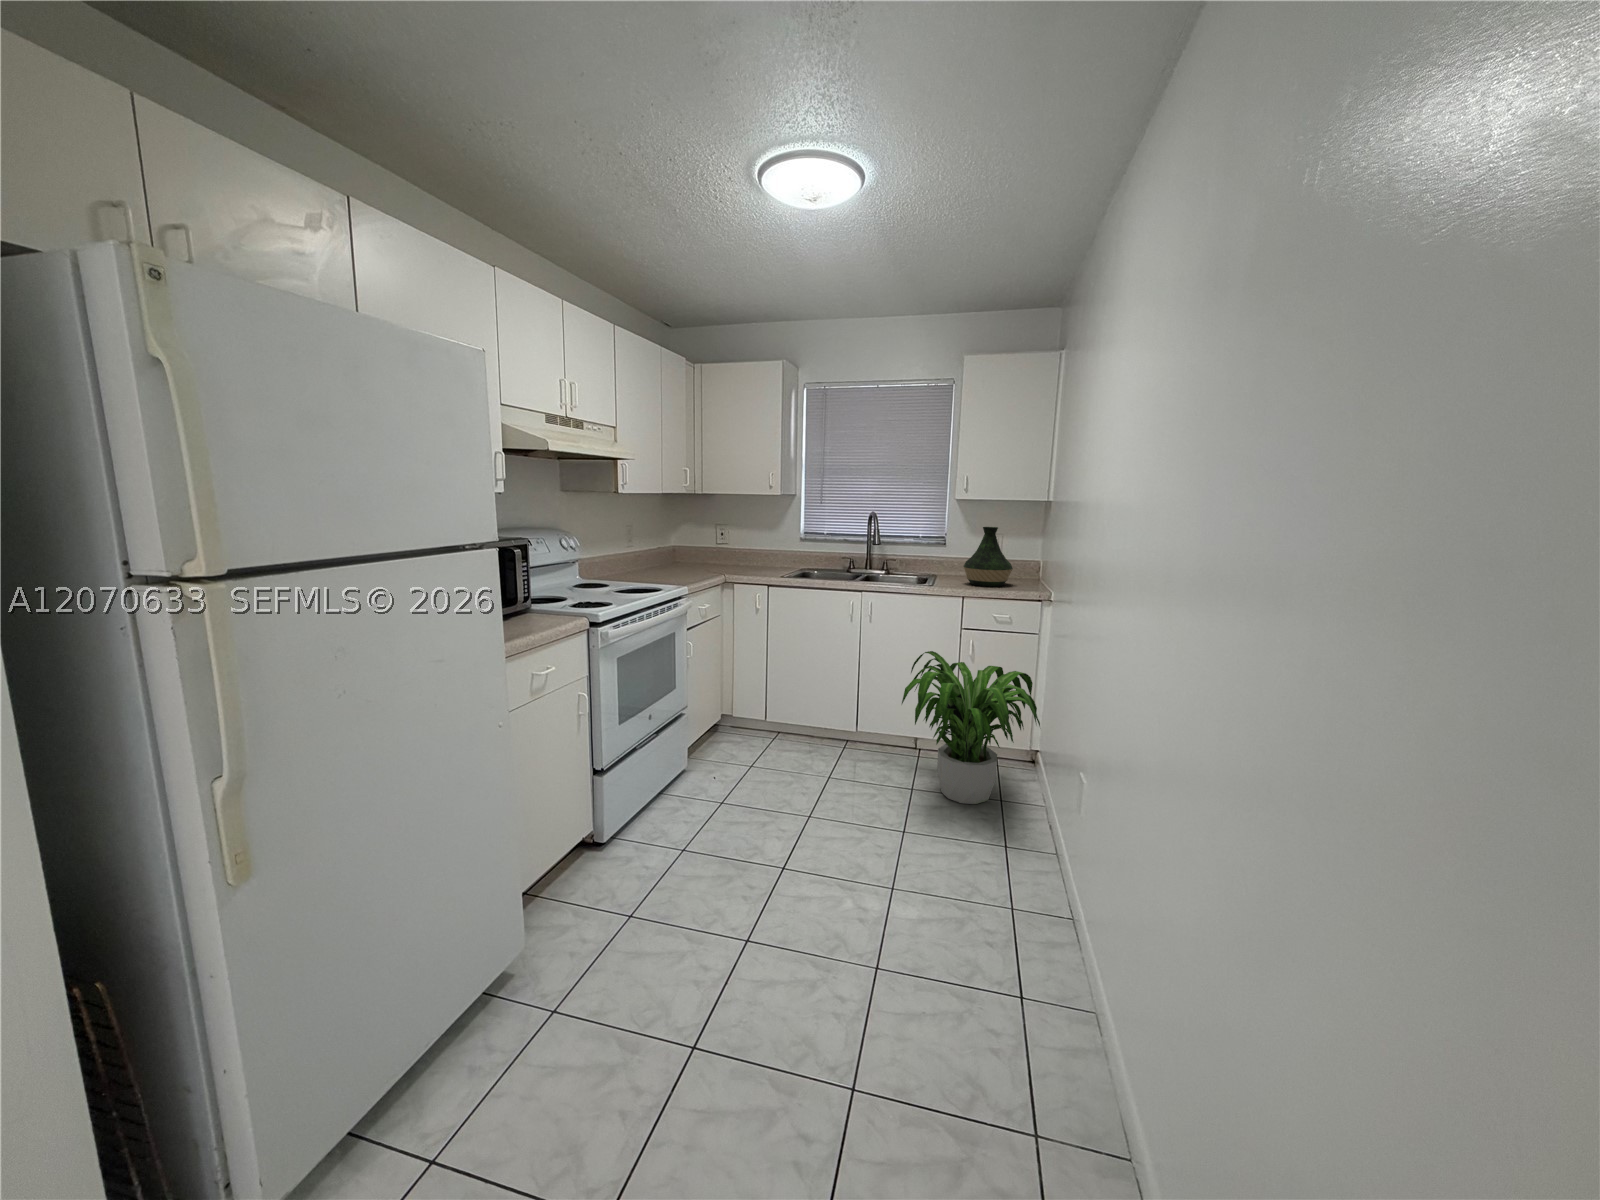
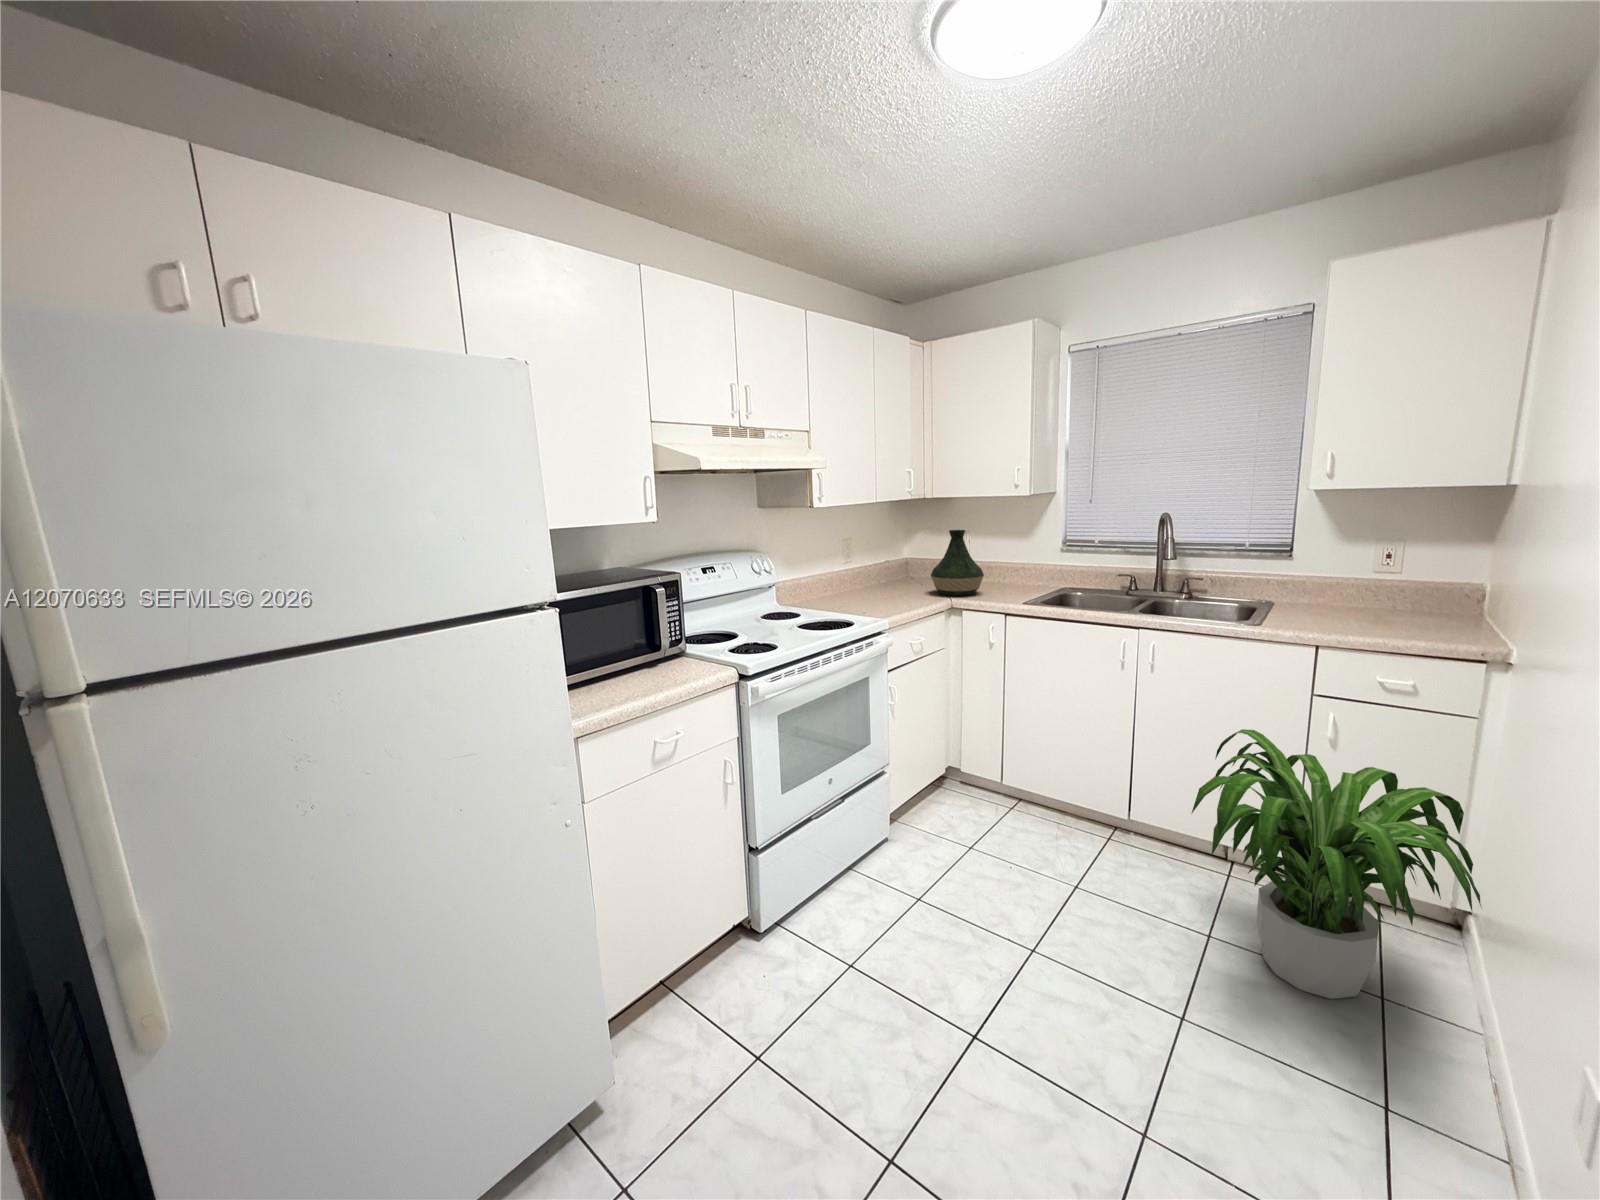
vase: present [963,527,1013,586] -> present [931,530,984,596]

